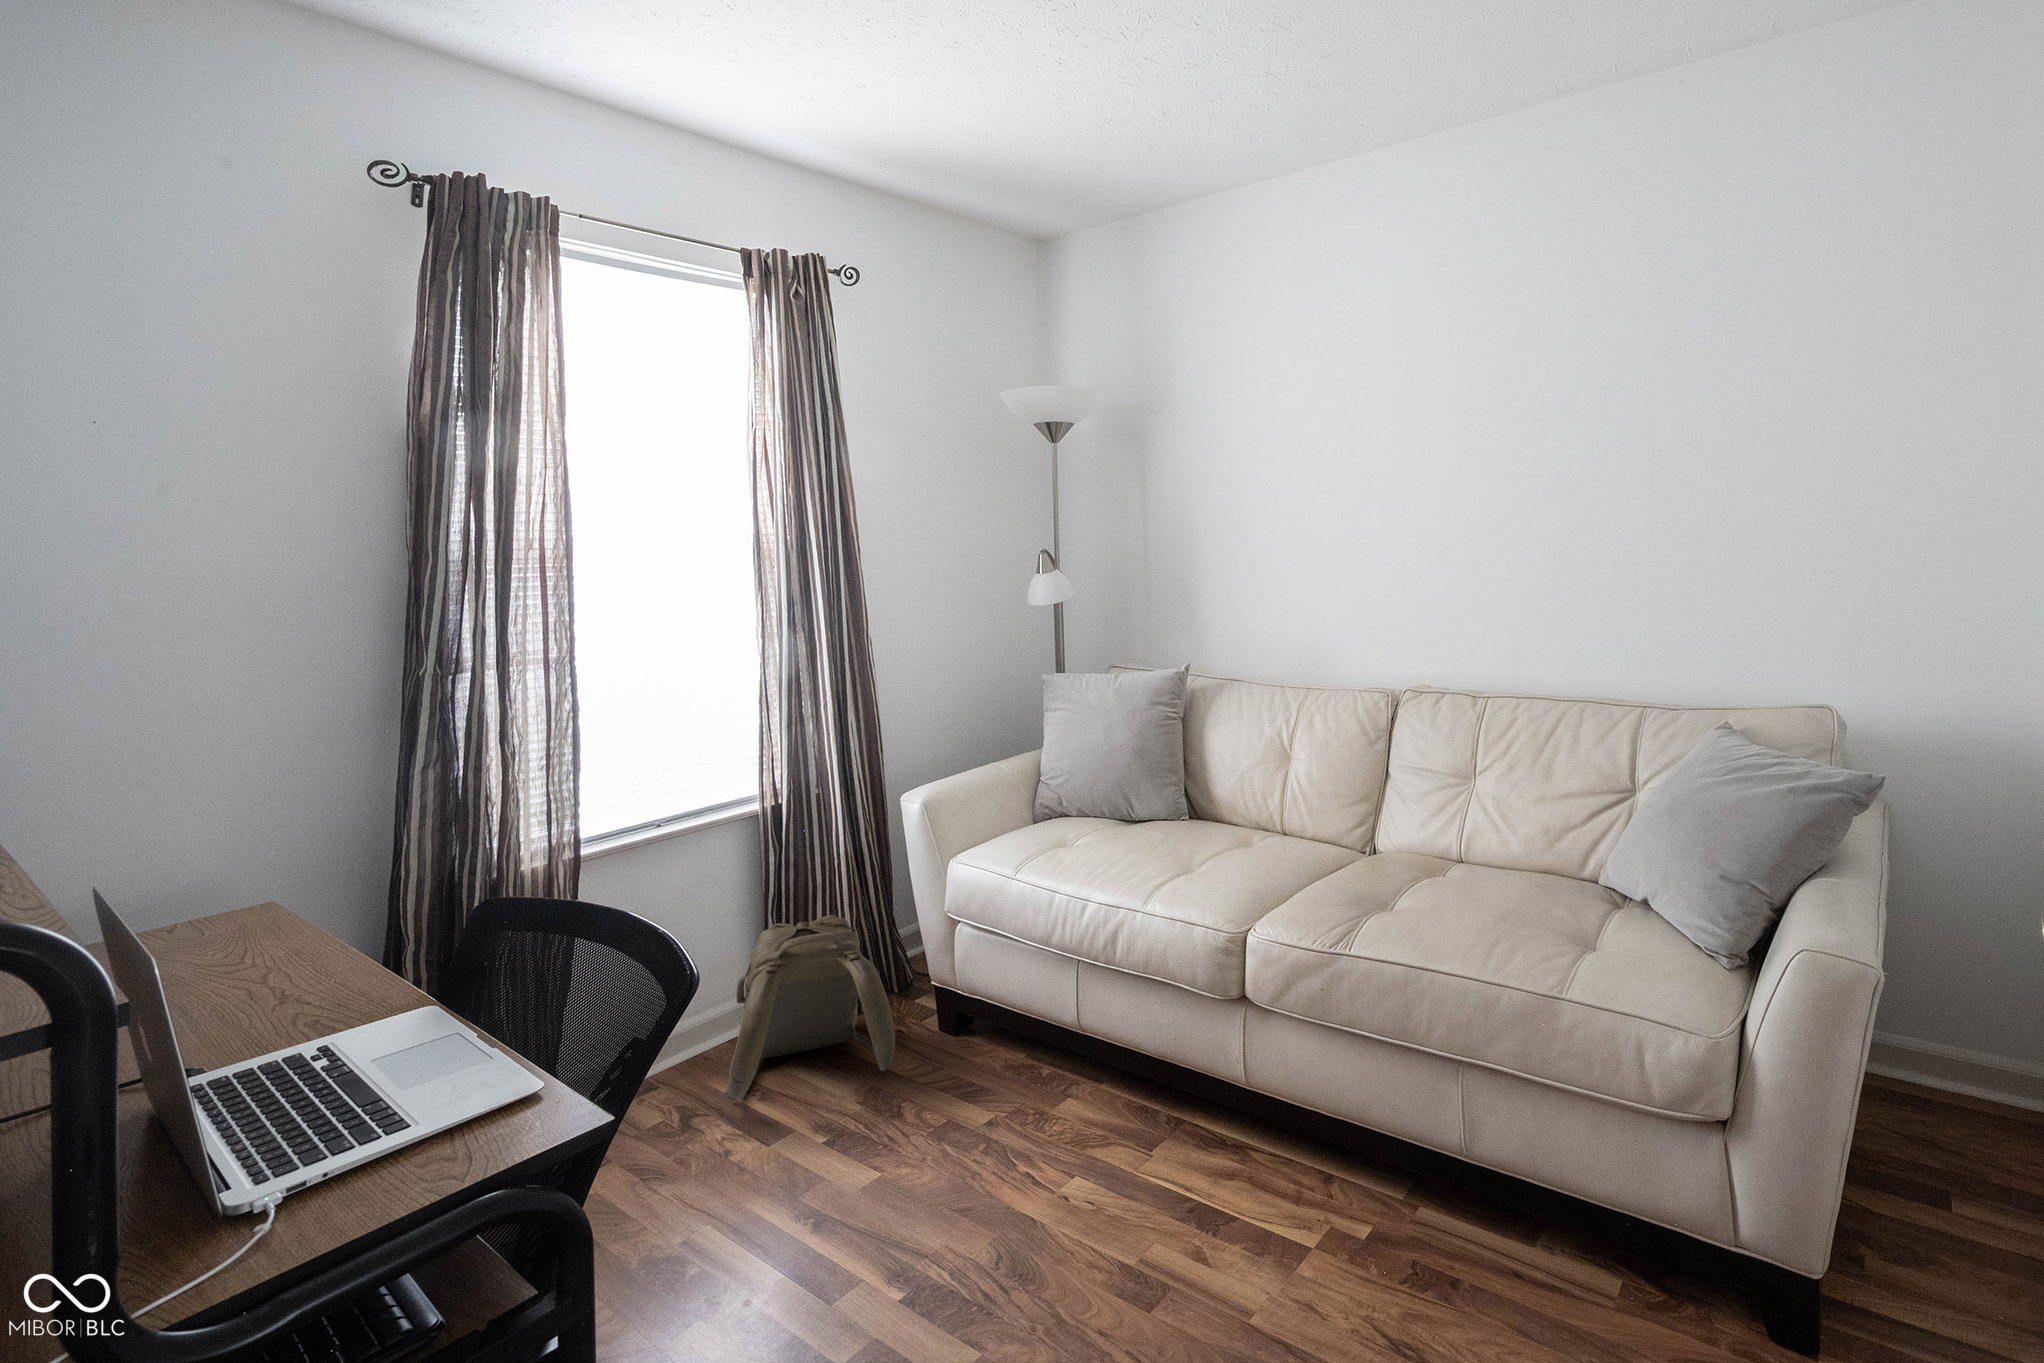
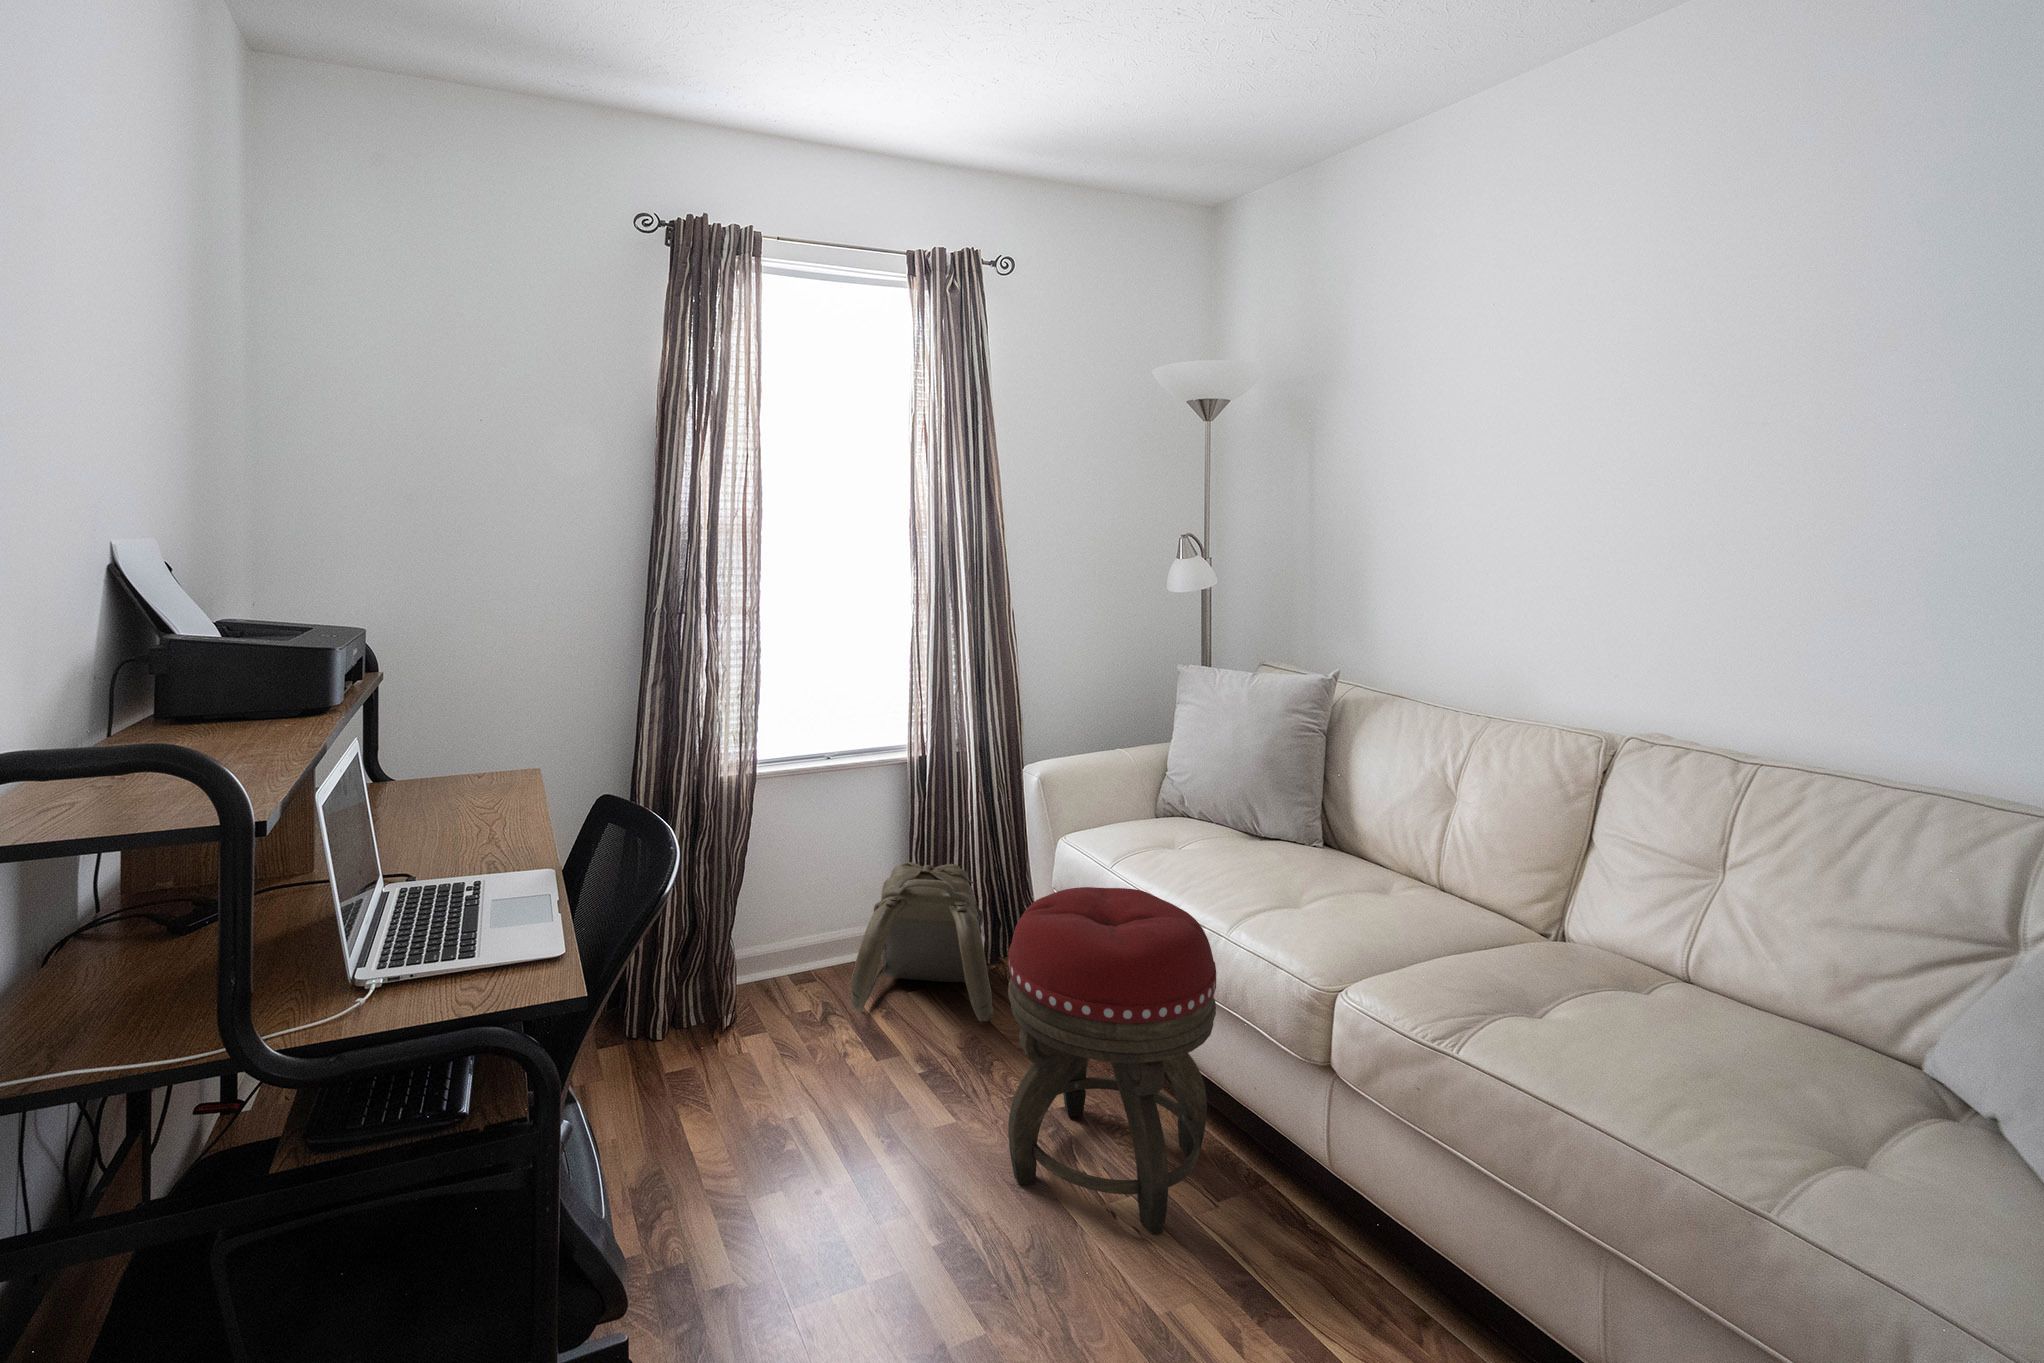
footstool: none [941,889,1141,1204] -> present [1008,887,1216,1234]

